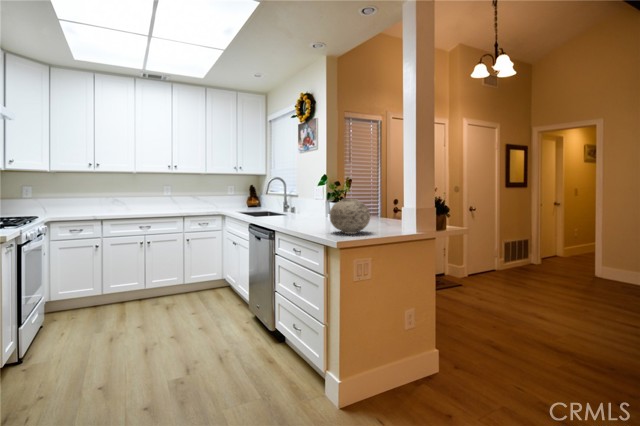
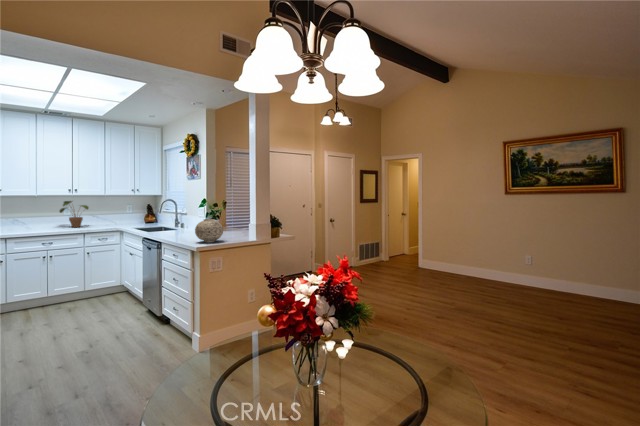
potted plant: none [159,178,193,209] -> present [60,201,89,227]

